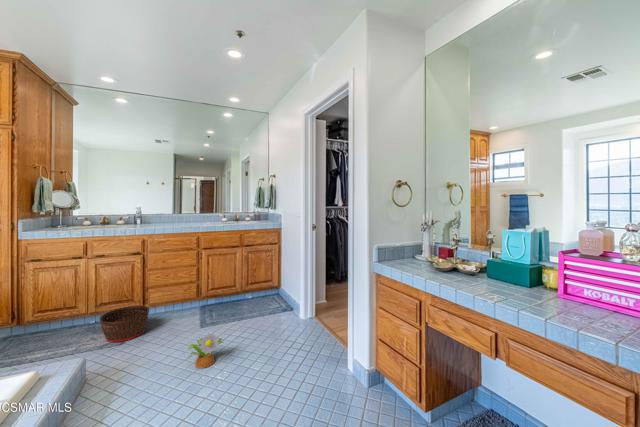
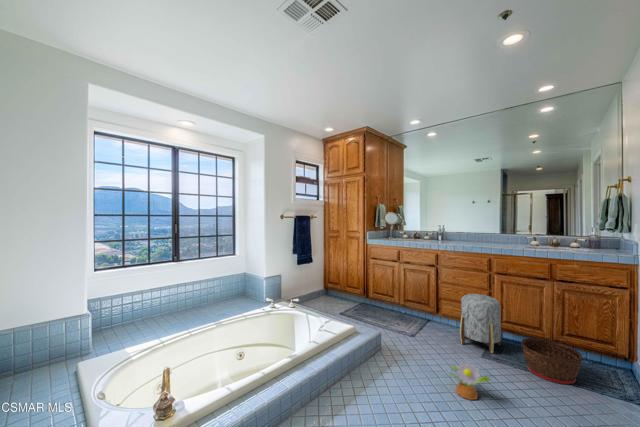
stool: none [177,272,211,325] -> present [460,294,502,353]
basket: present [100,306,149,342] -> present [521,338,583,384]

